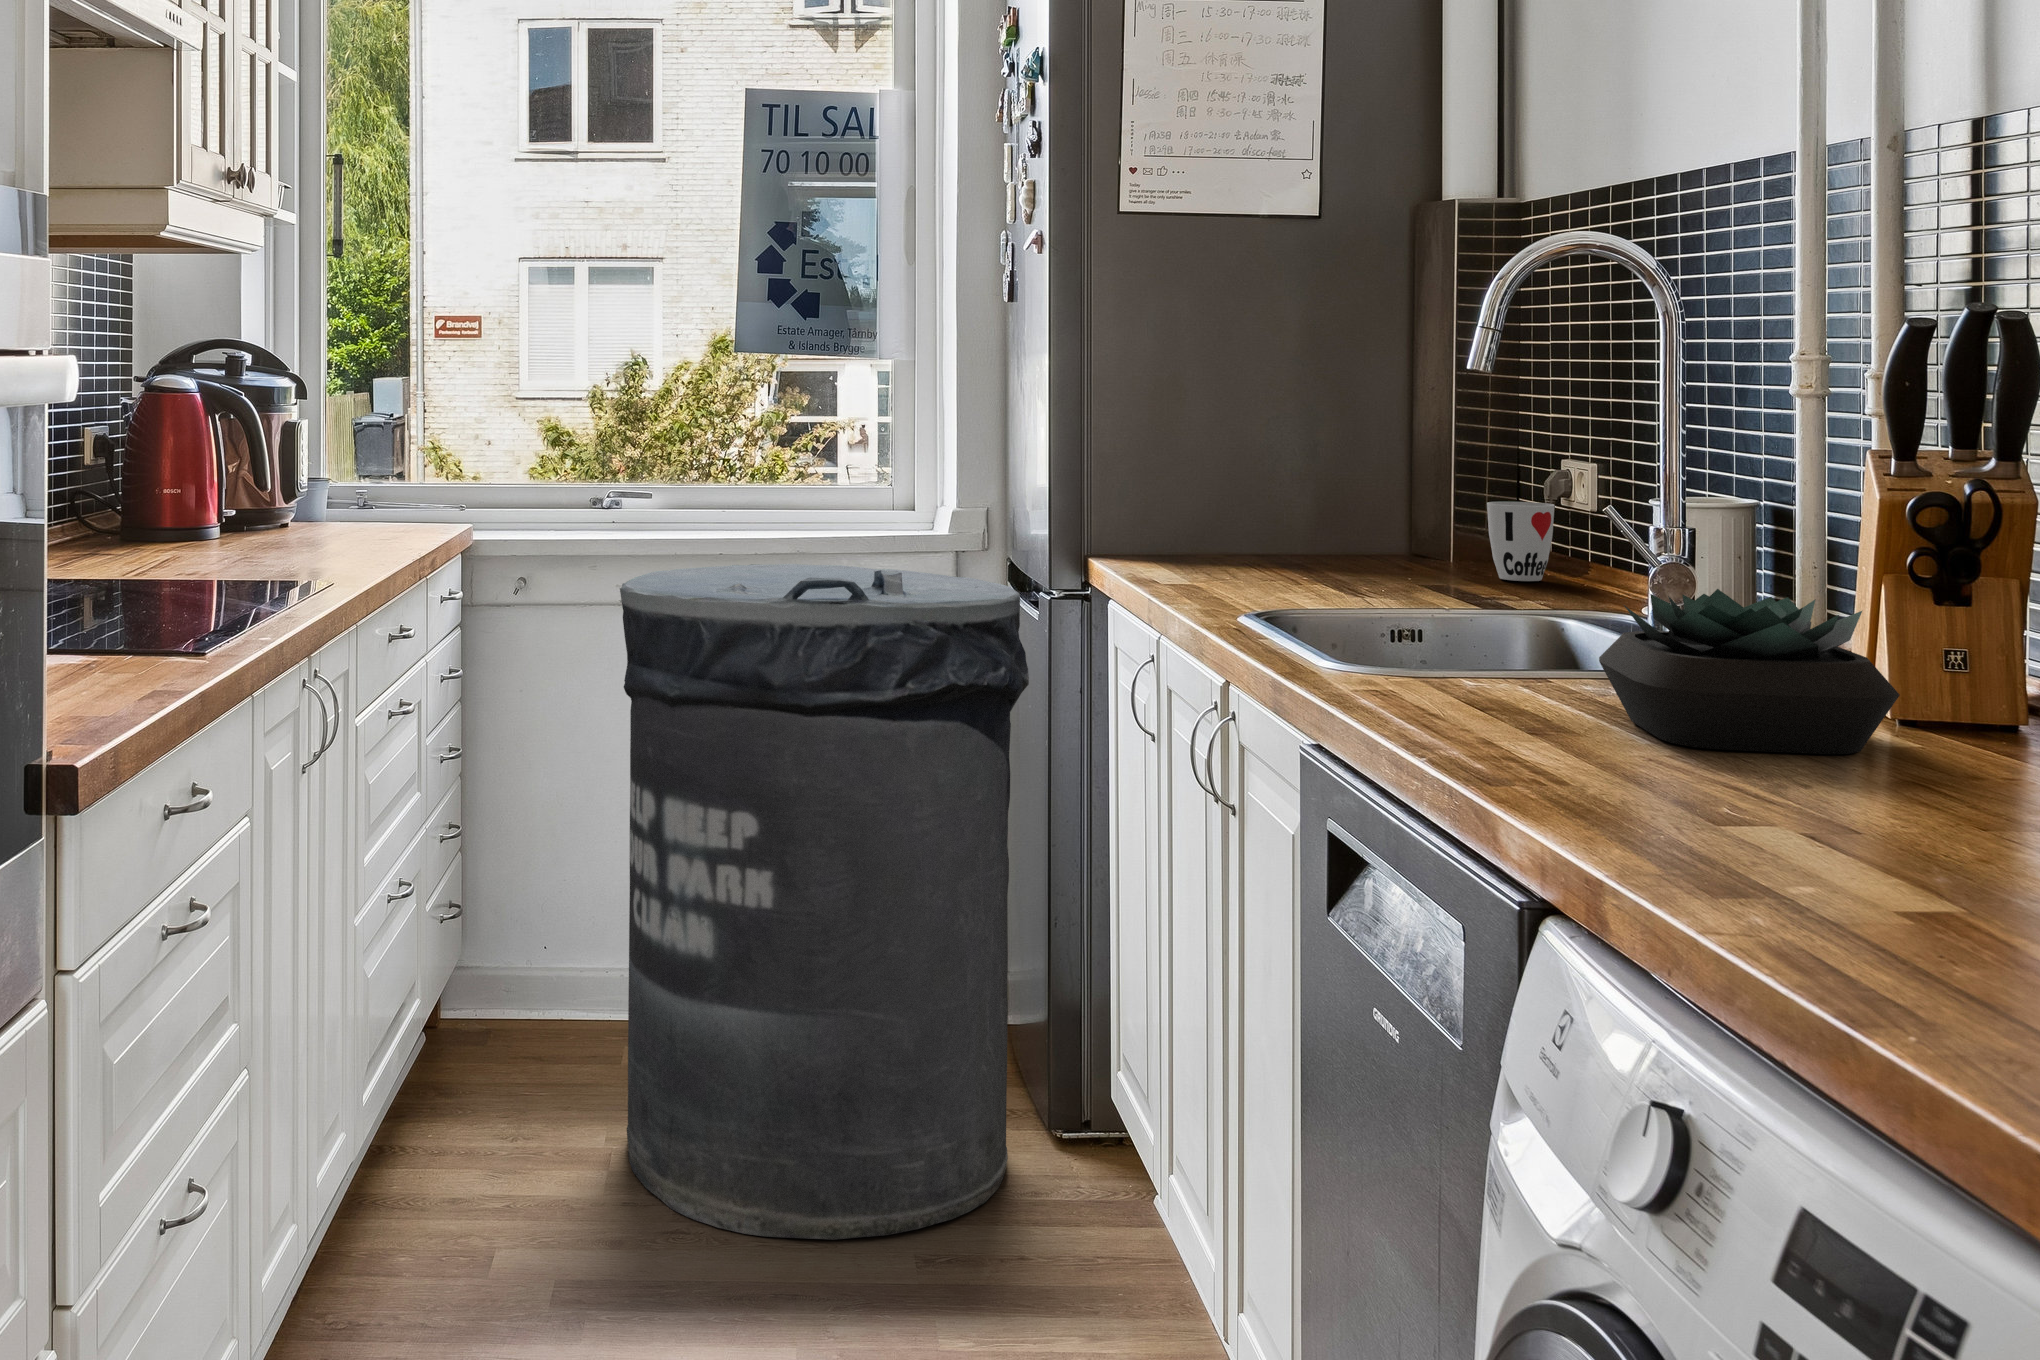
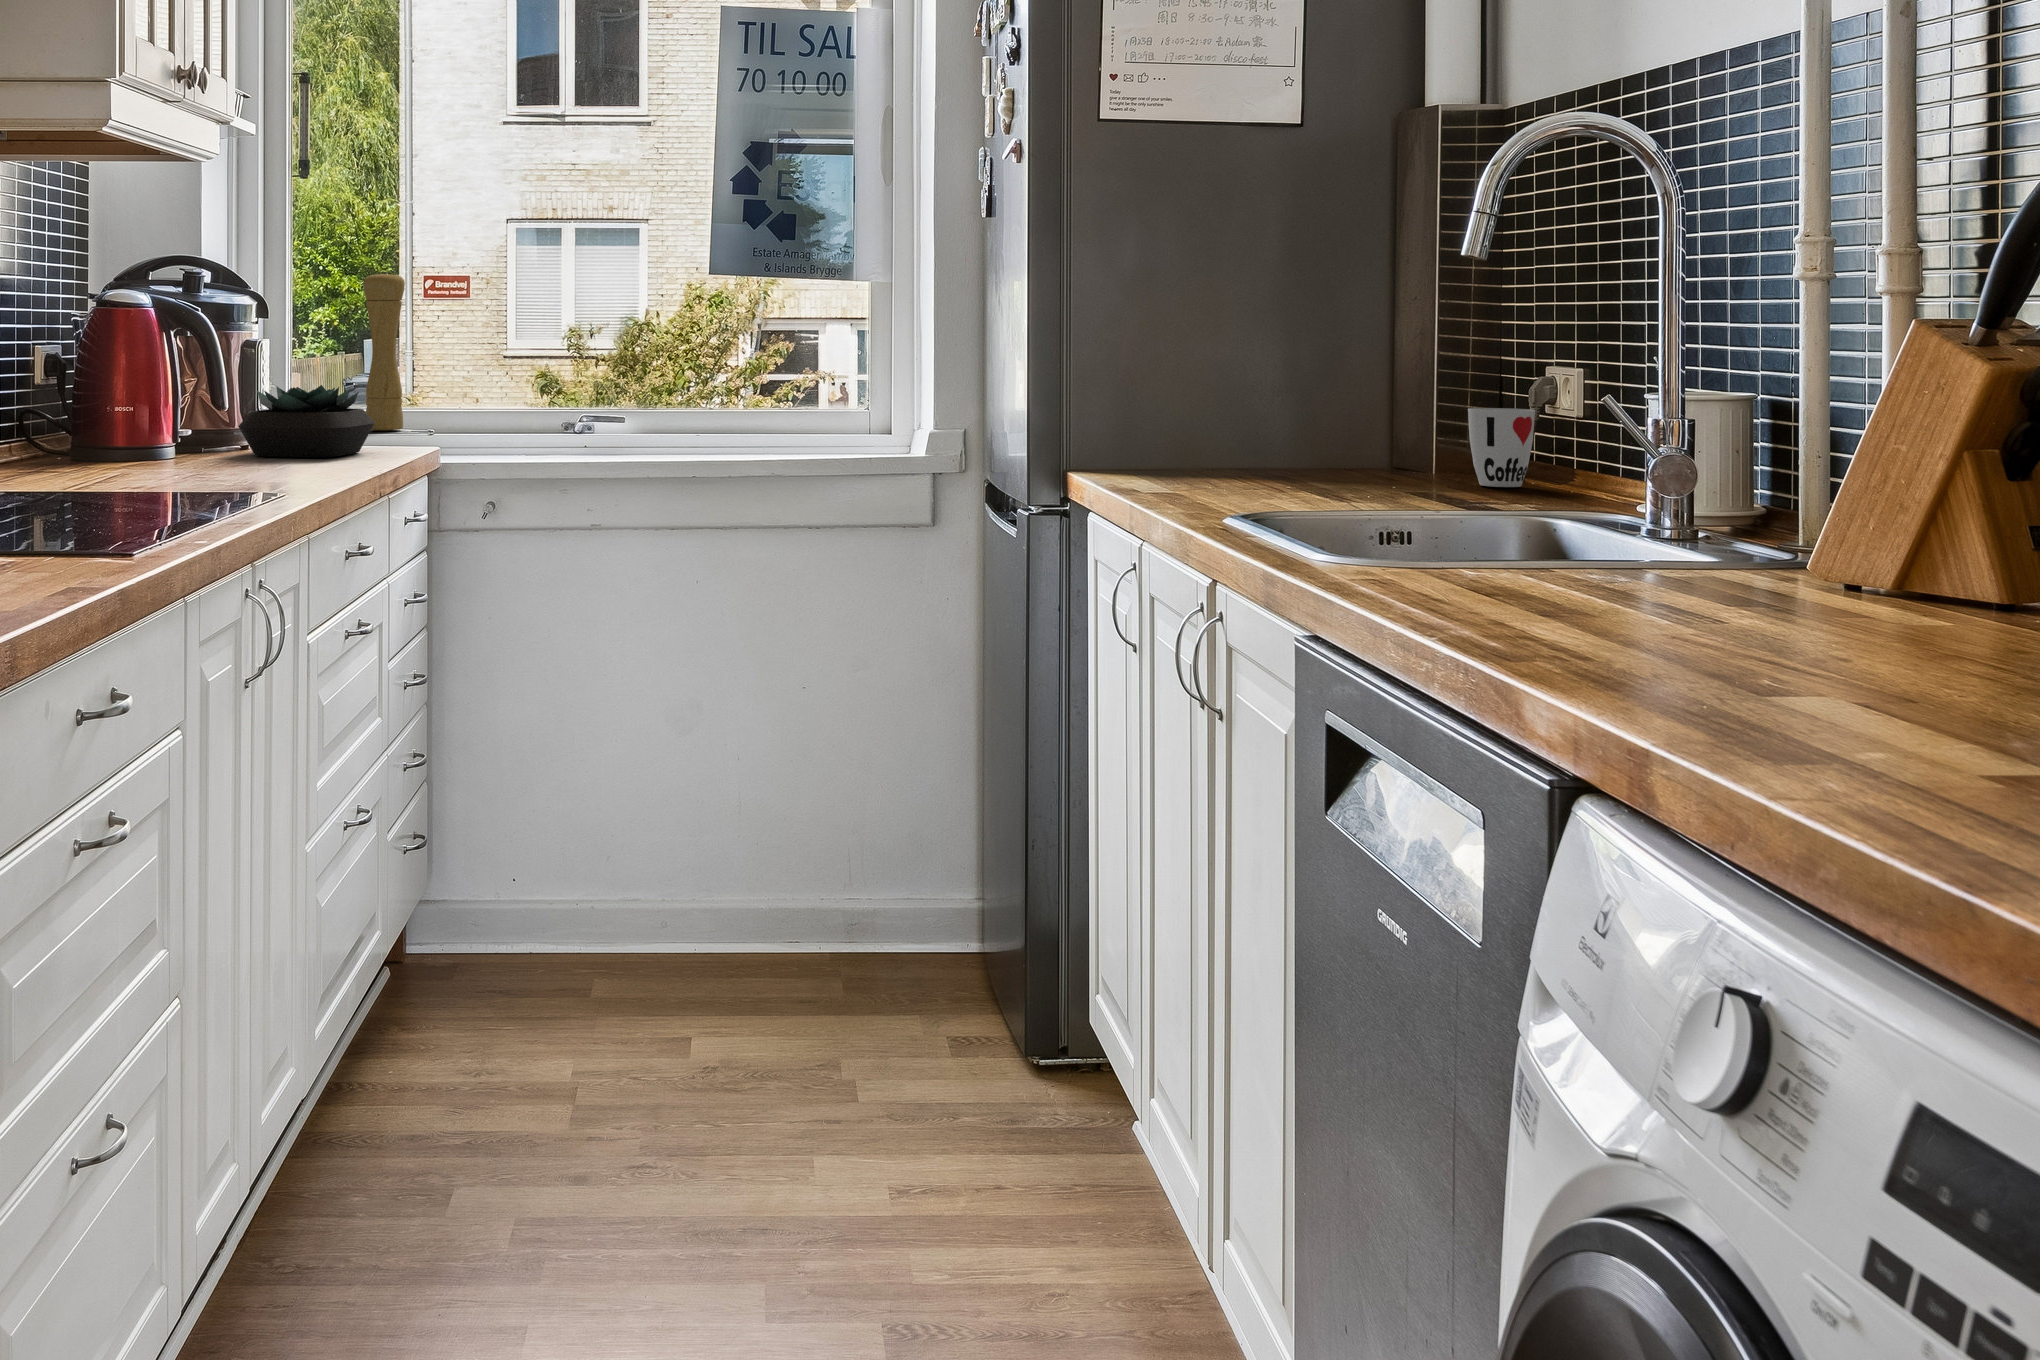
pepper mill: none [389,350,429,505] -> present [363,272,405,430]
trash can: present [620,564,1029,1239] -> none [590,484,1000,1172]
succulent plant: present [1599,589,1900,754] -> present [238,385,375,457]

